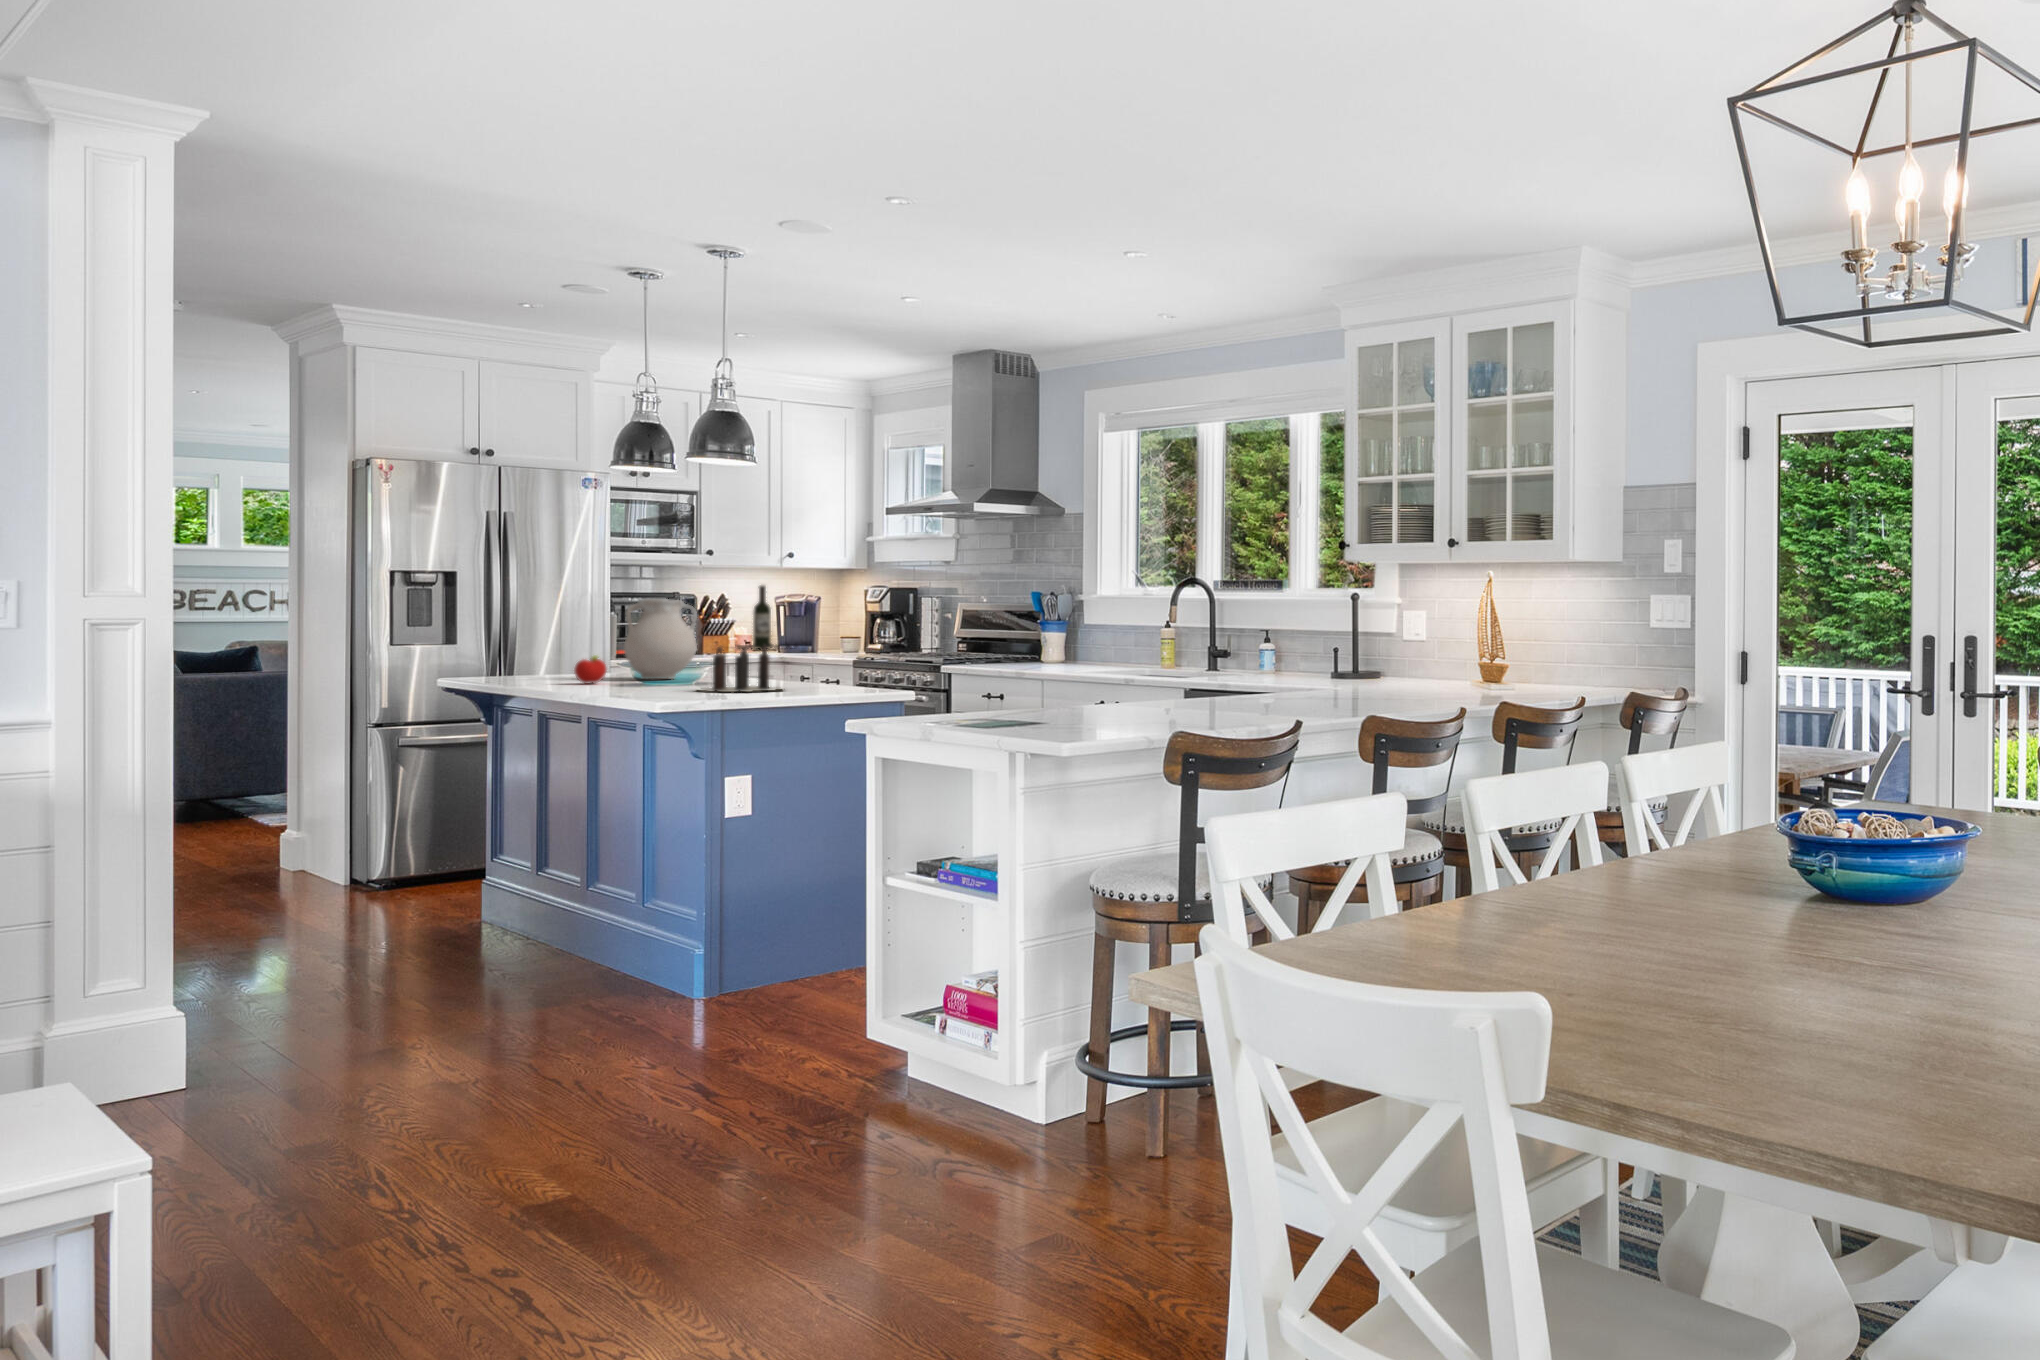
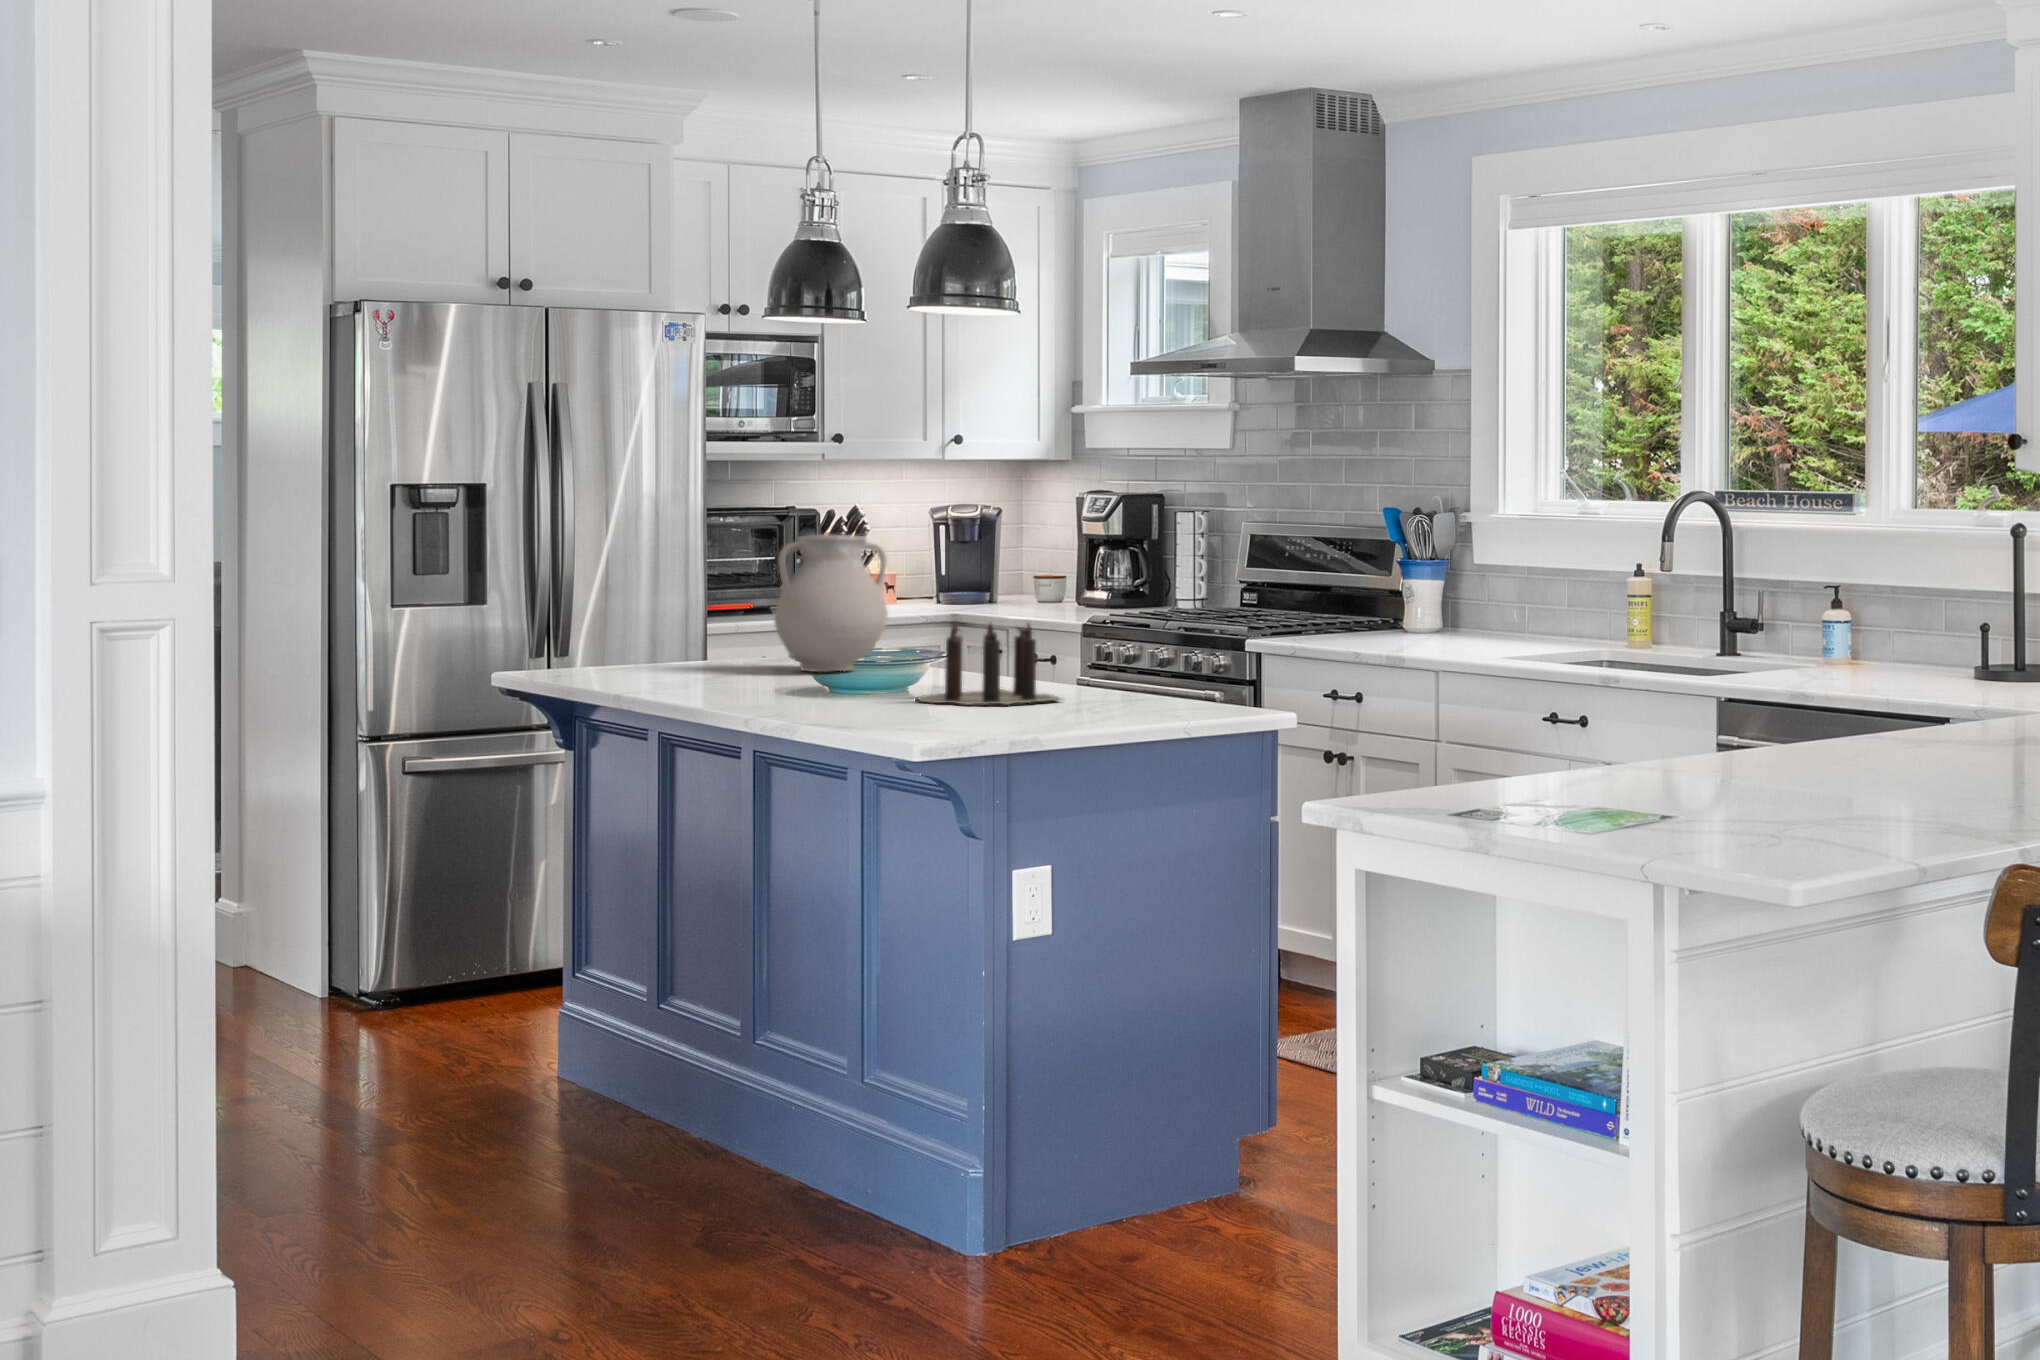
wine bottle: present [736,585,798,649] -> none [869,489,985,597]
fruit: present [574,656,606,683] -> none [708,633,757,682]

